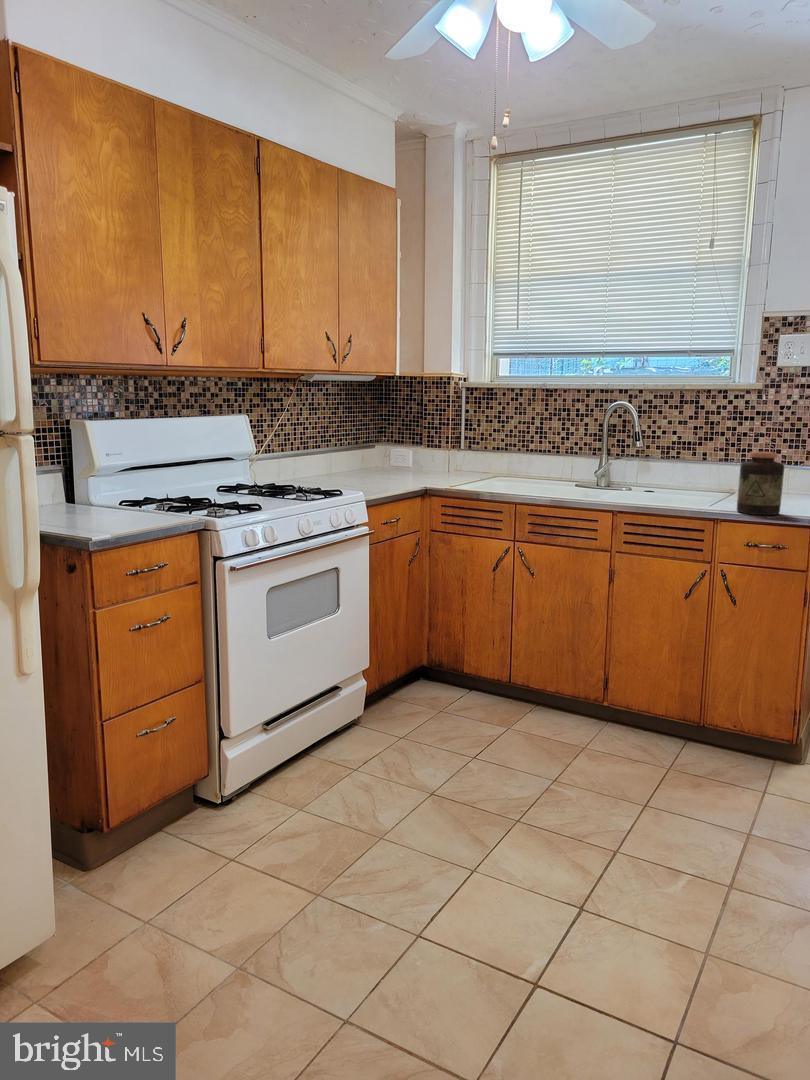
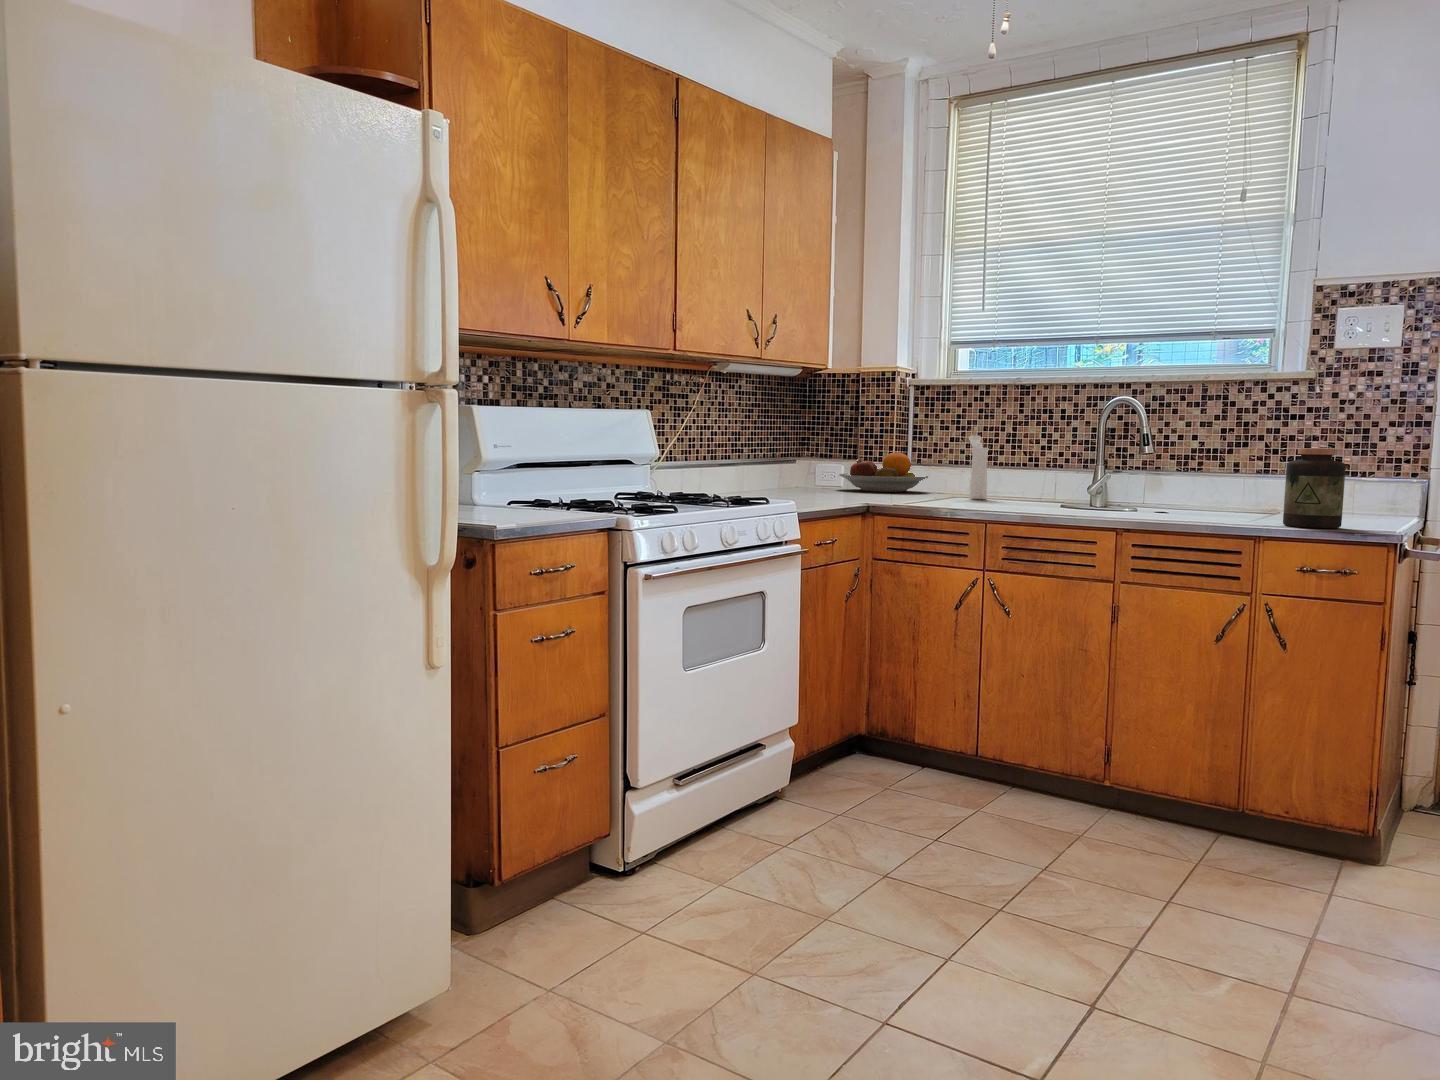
pepper mill: none [505,429,520,480] -> present [969,436,989,499]
fruit bowl: none [407,441,477,472] -> present [839,452,928,492]

